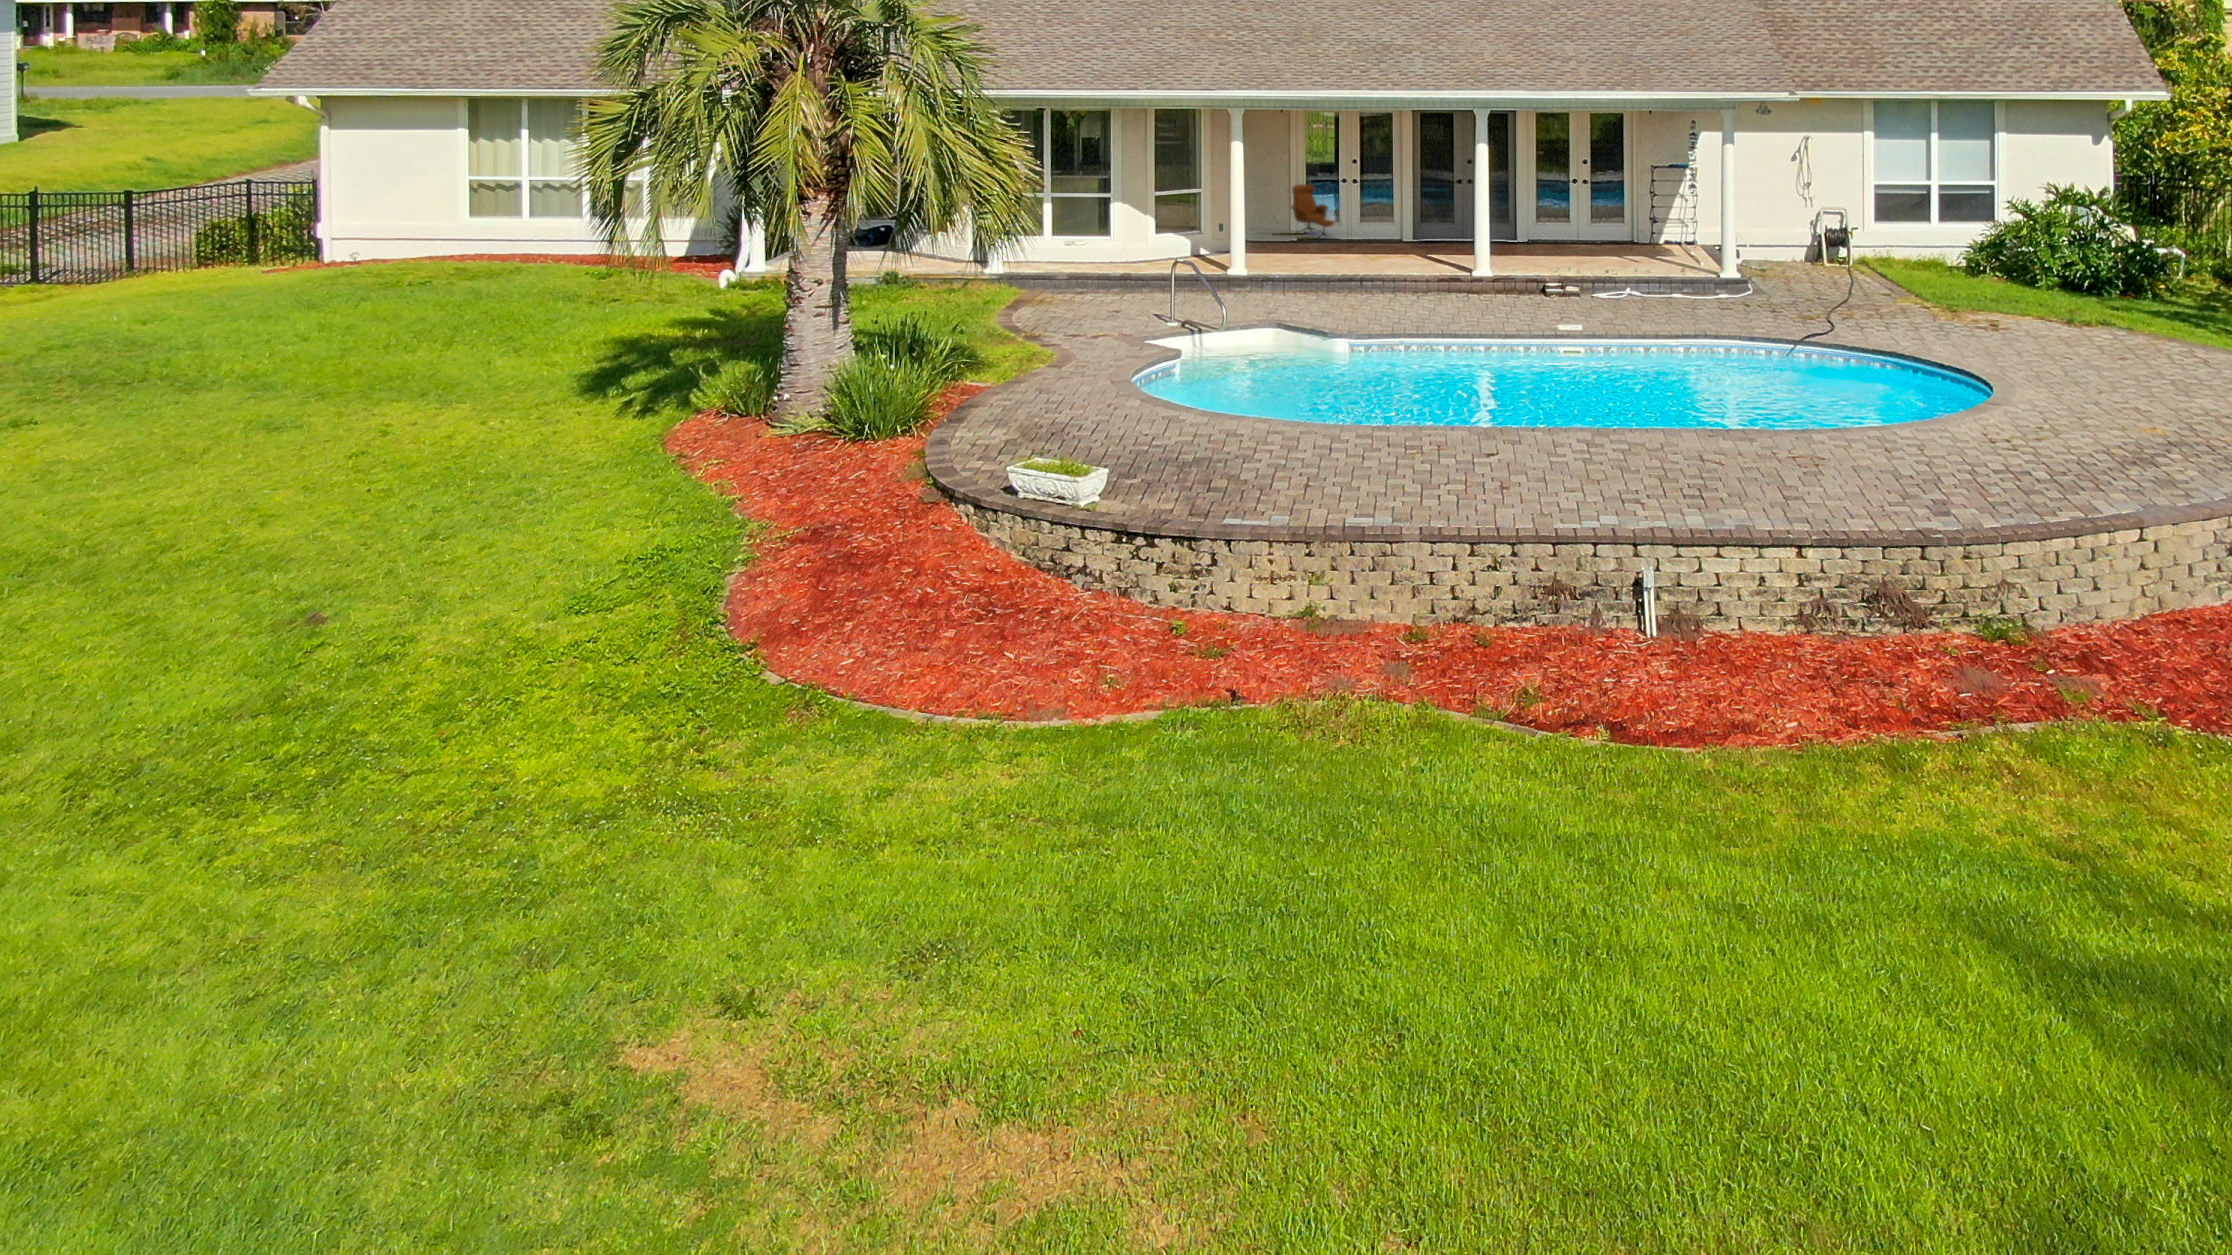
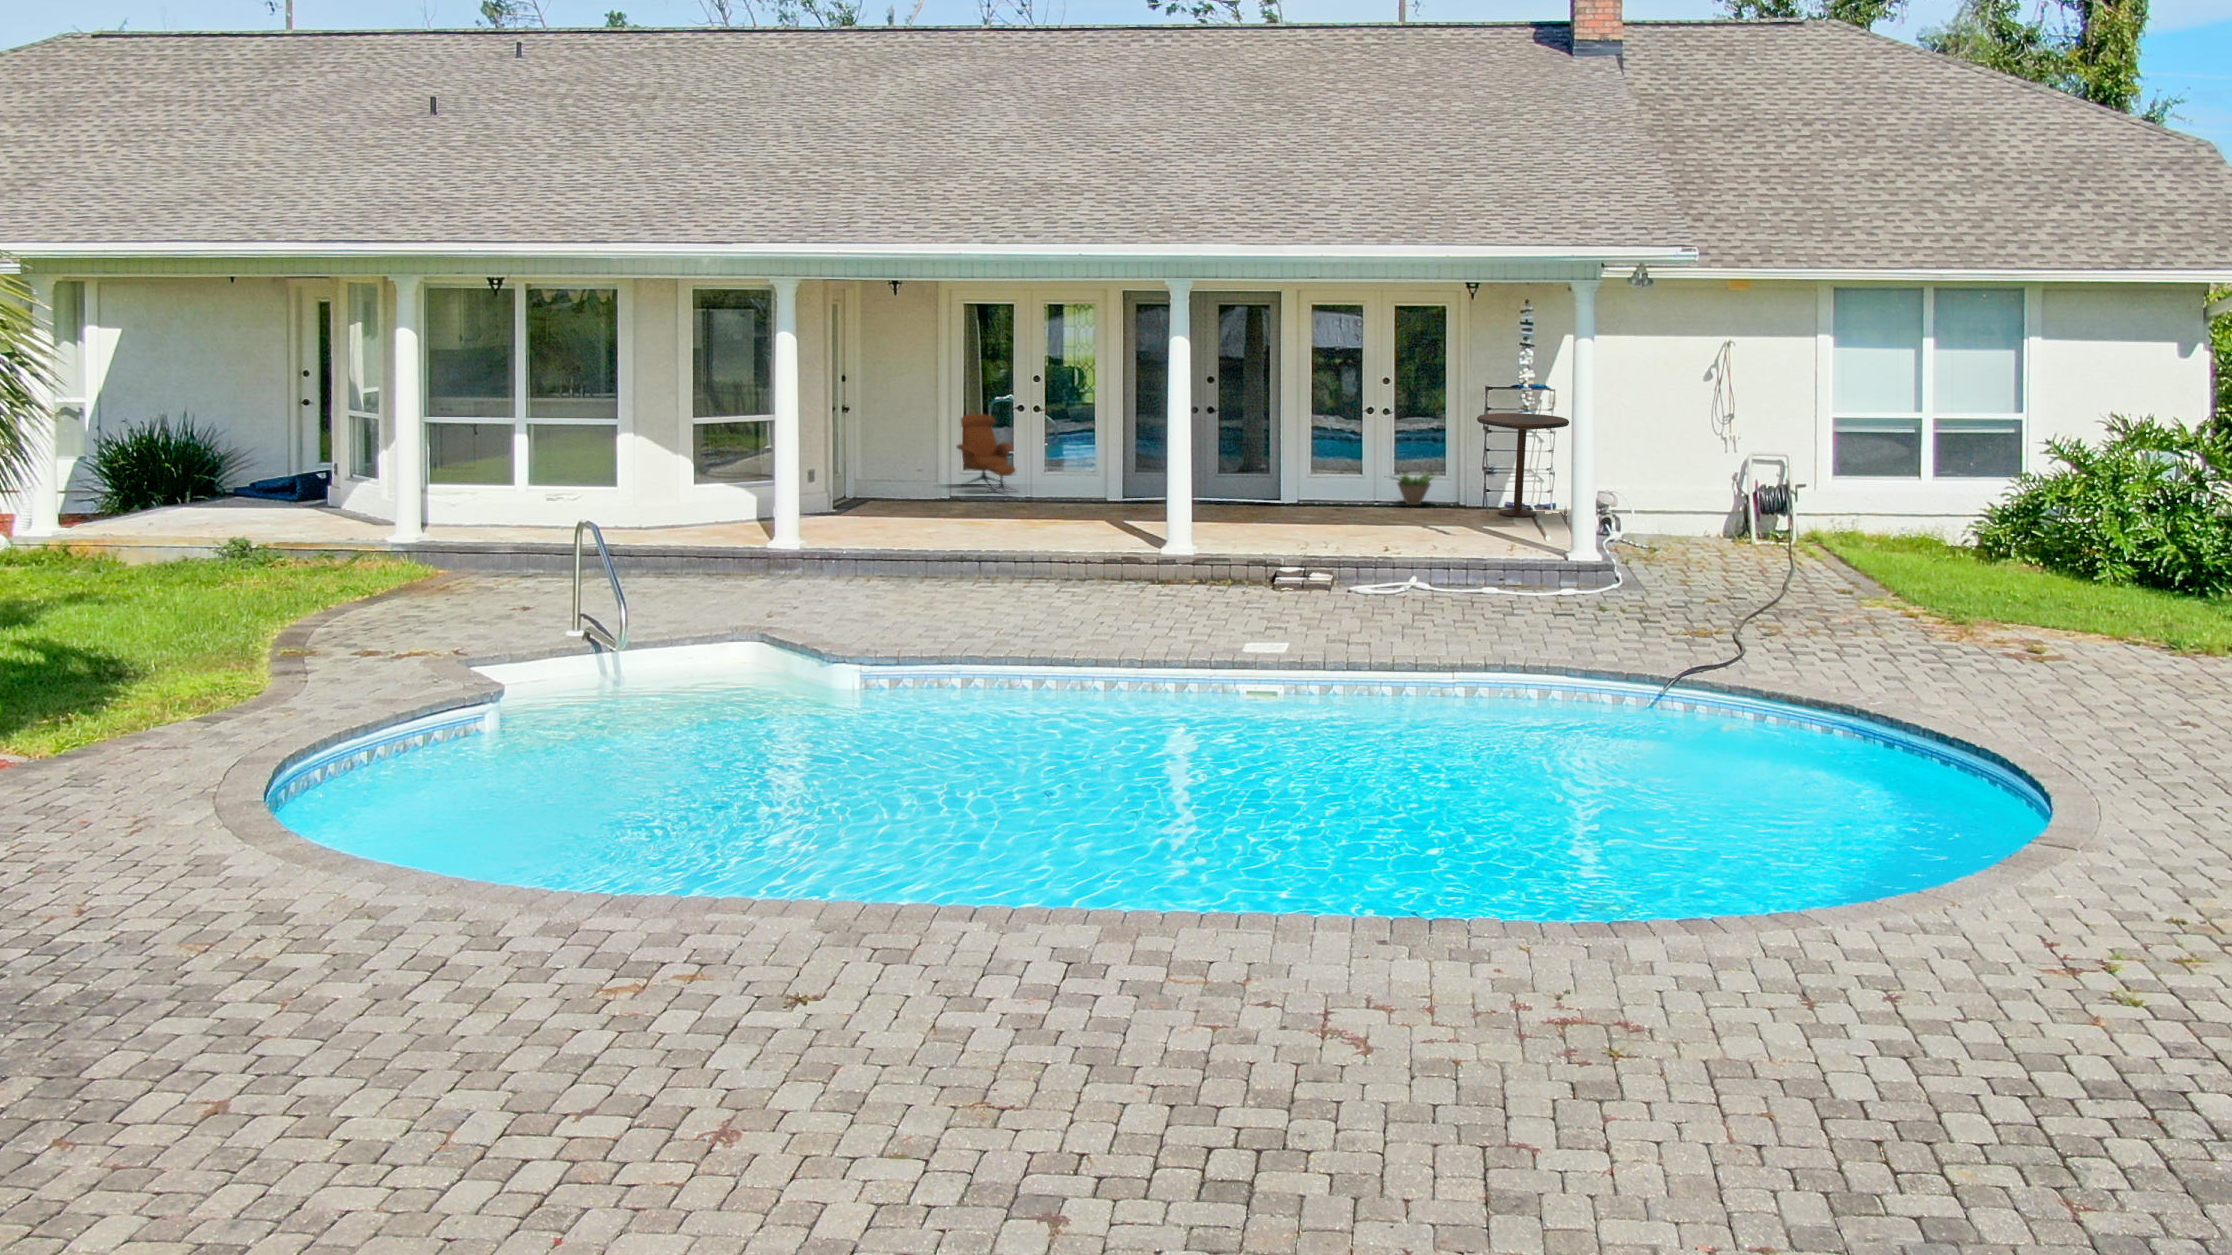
pedestal table: none [1646,182,1707,252] -> present [1477,413,1569,517]
decorative plant: none [1582,223,1622,245] -> present [1396,474,1434,505]

